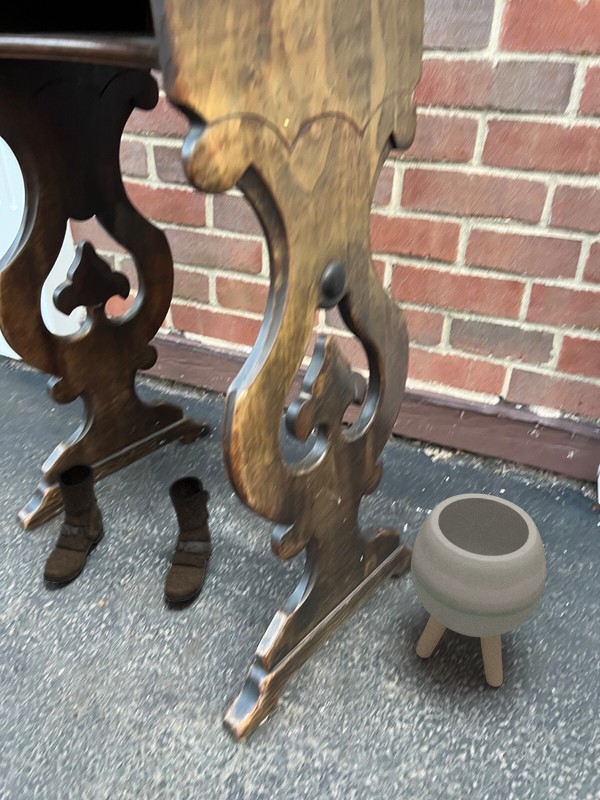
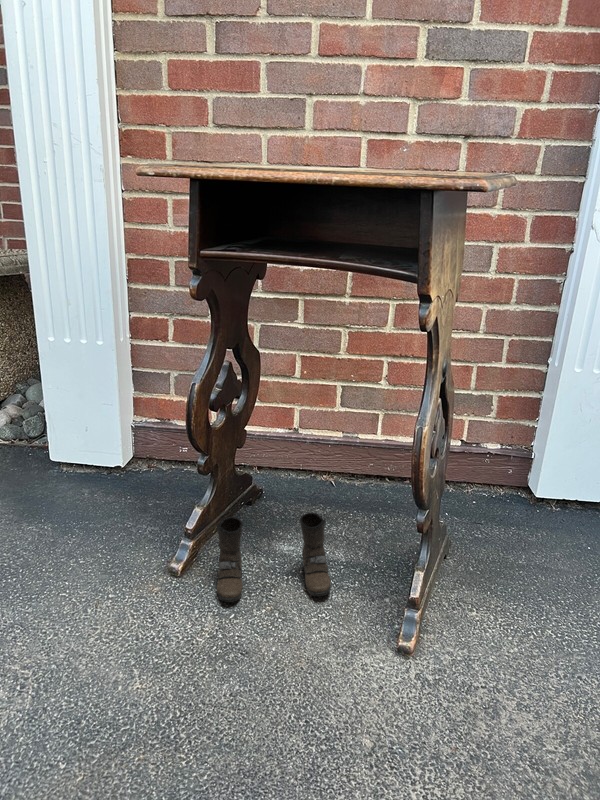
planter: present [411,493,546,687] -> none [473,487,552,601]

